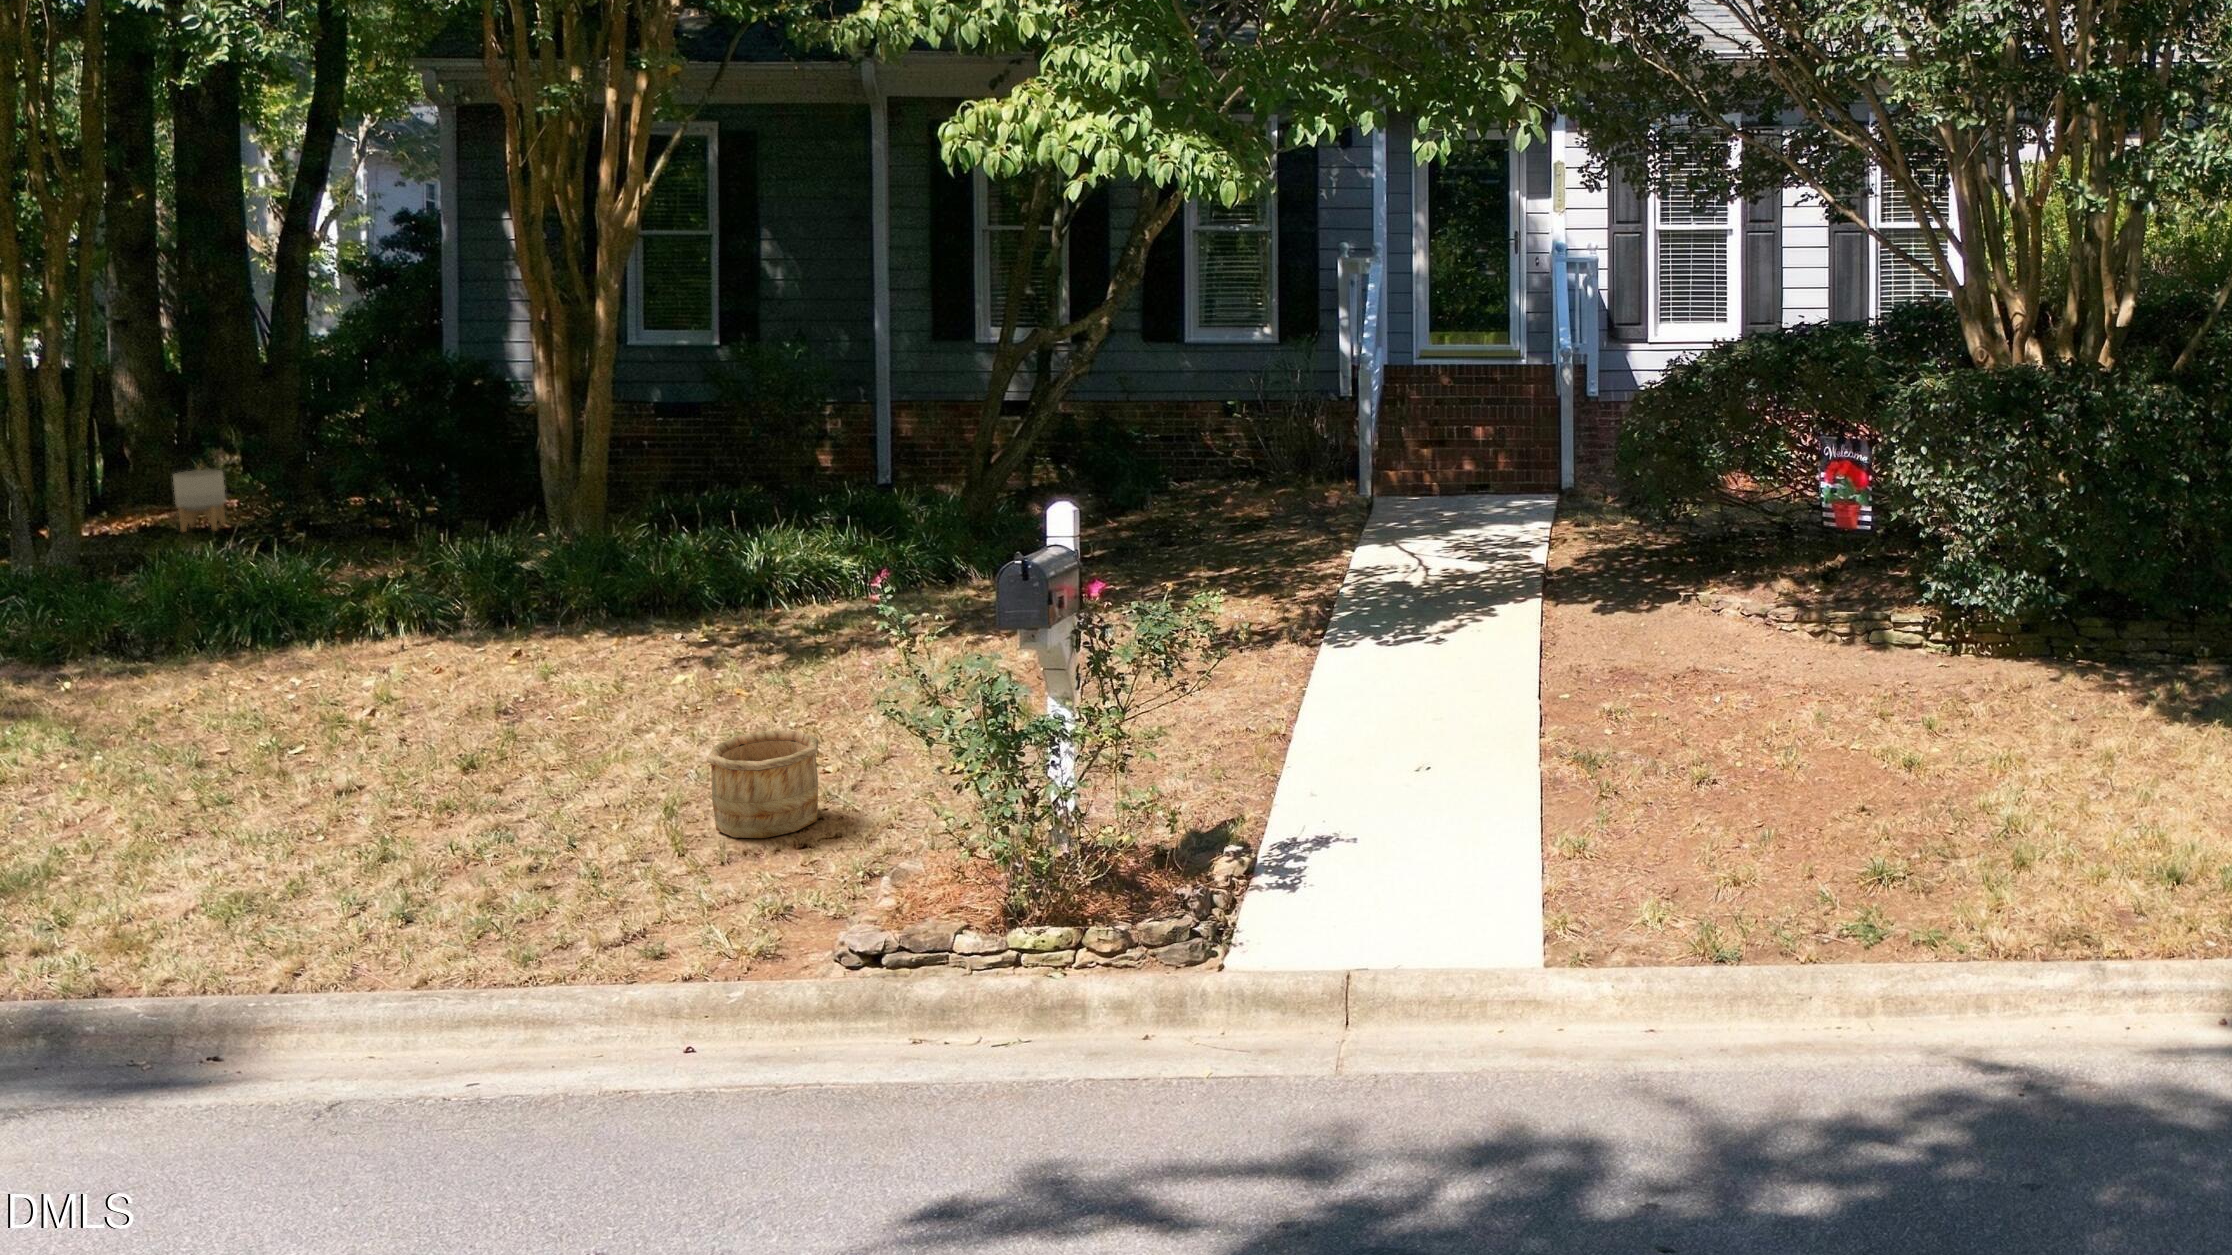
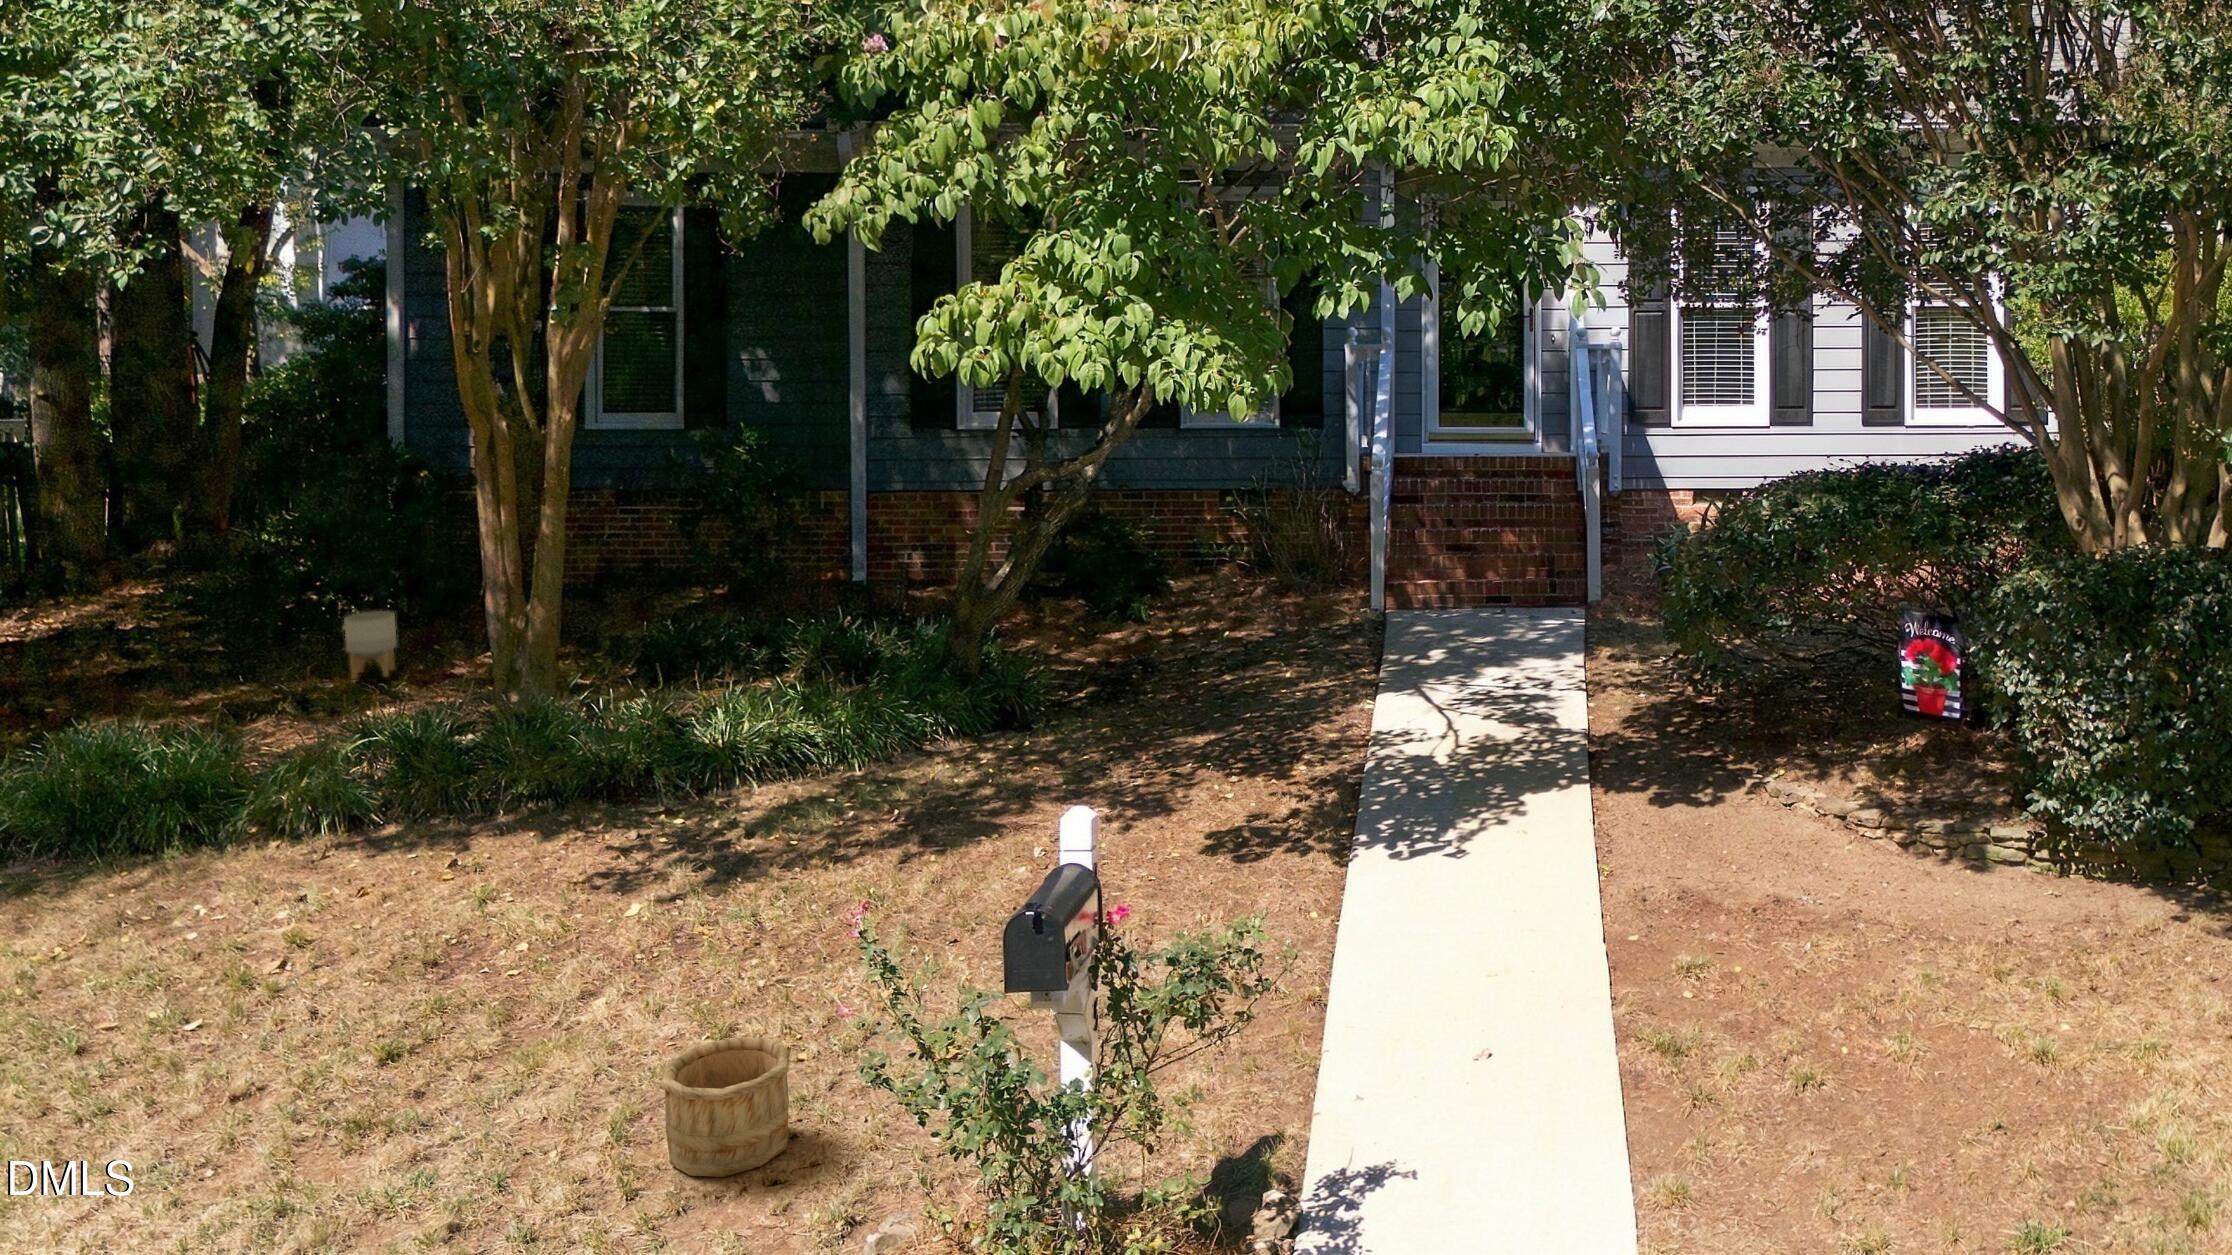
planter: present [173,470,226,532] -> present [344,611,396,679]

